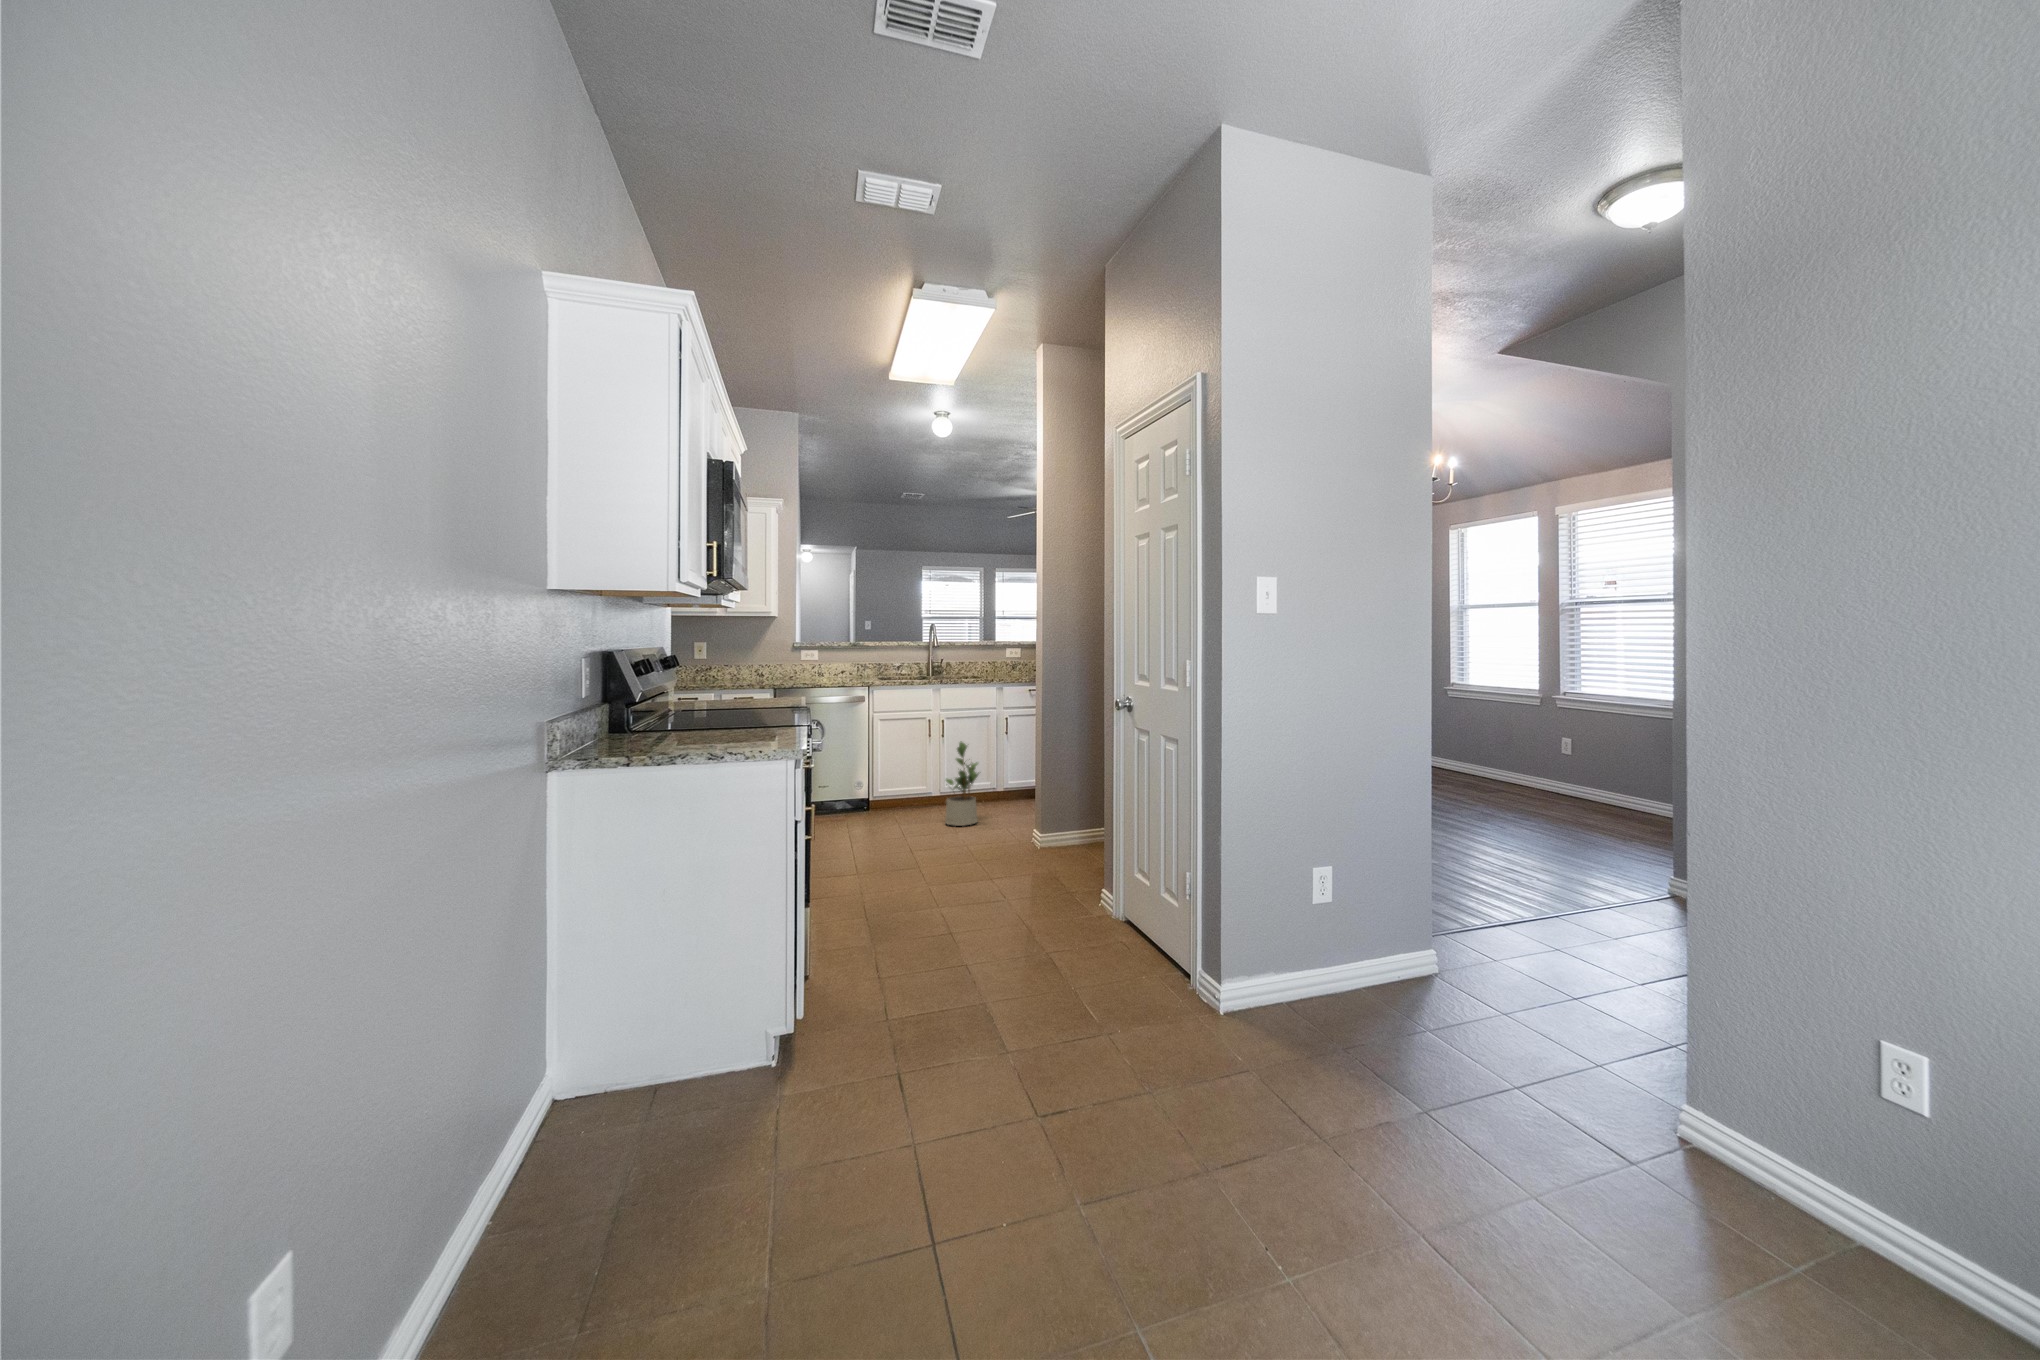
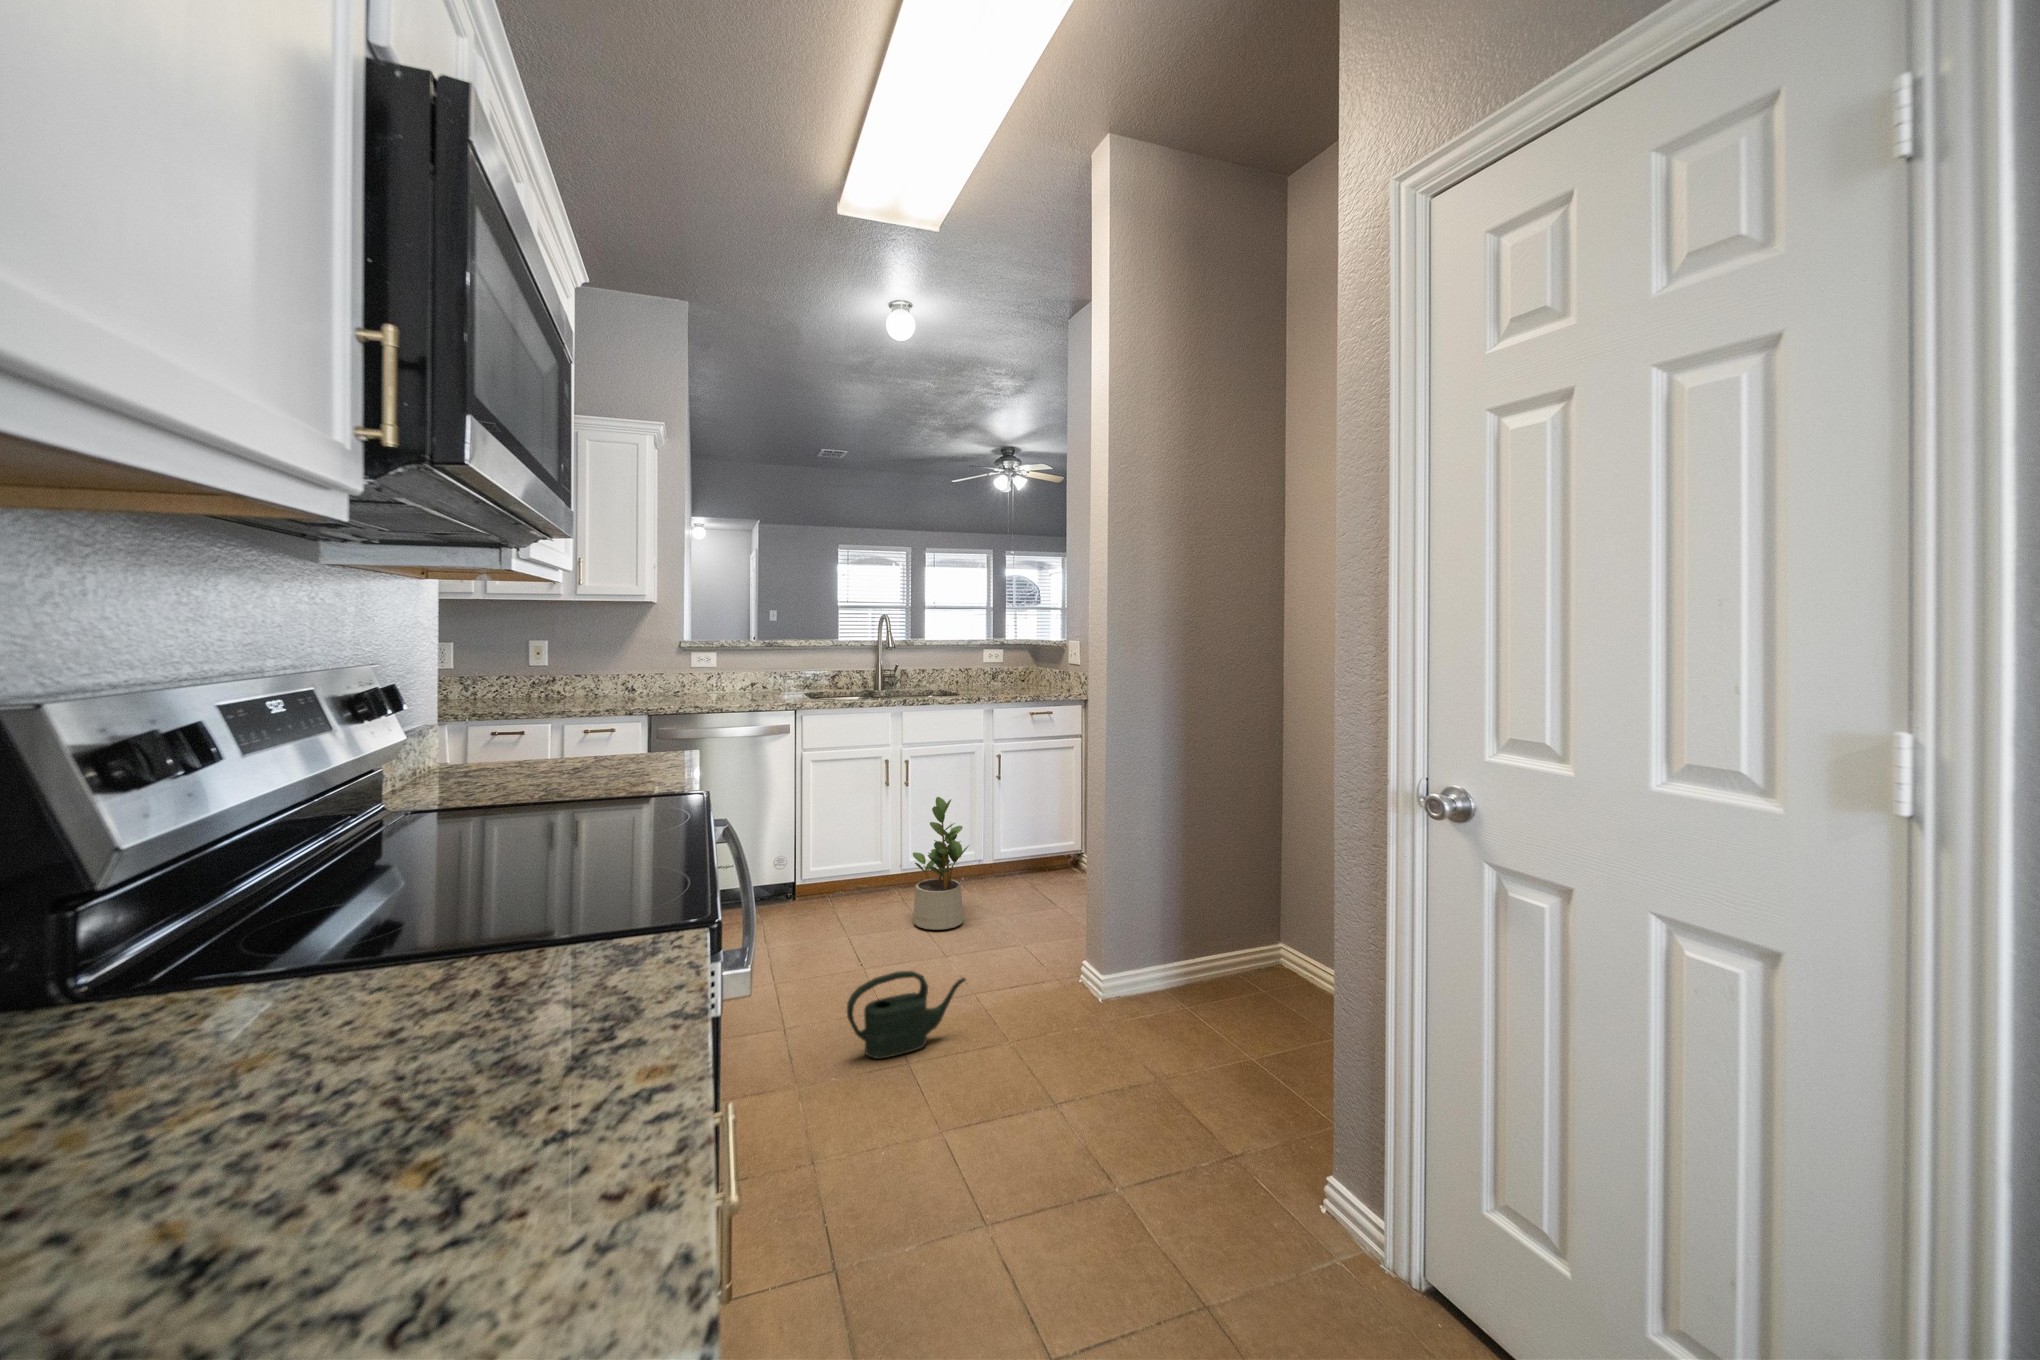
watering can: none [888,823,958,869] -> present [847,971,965,1059]

